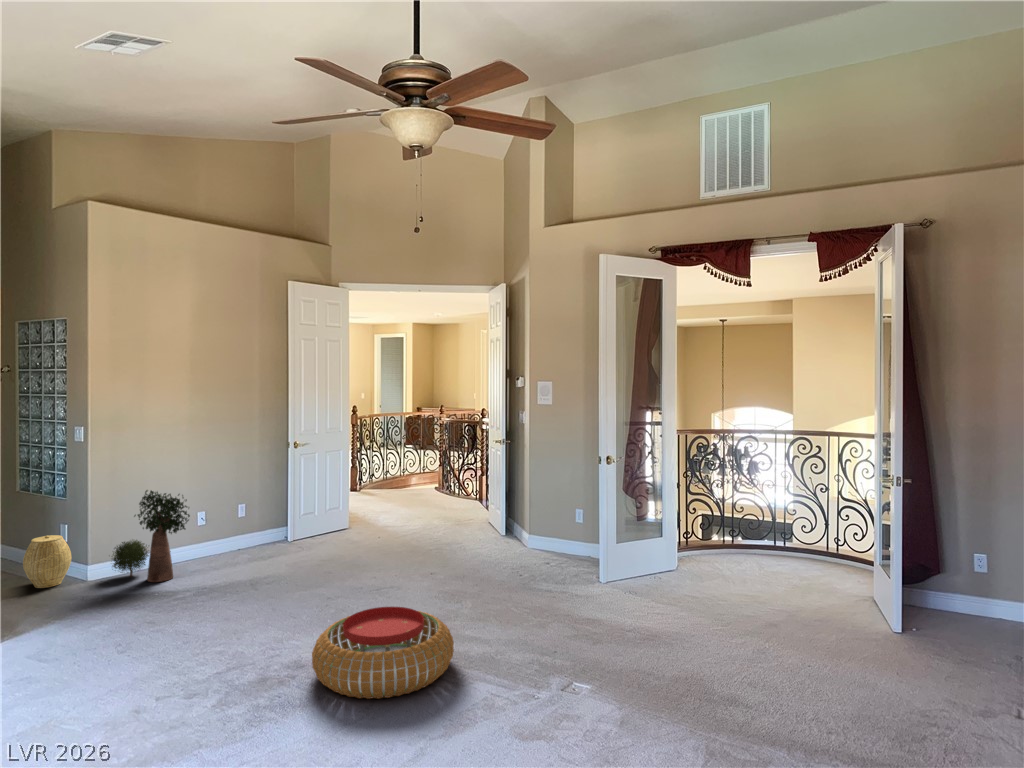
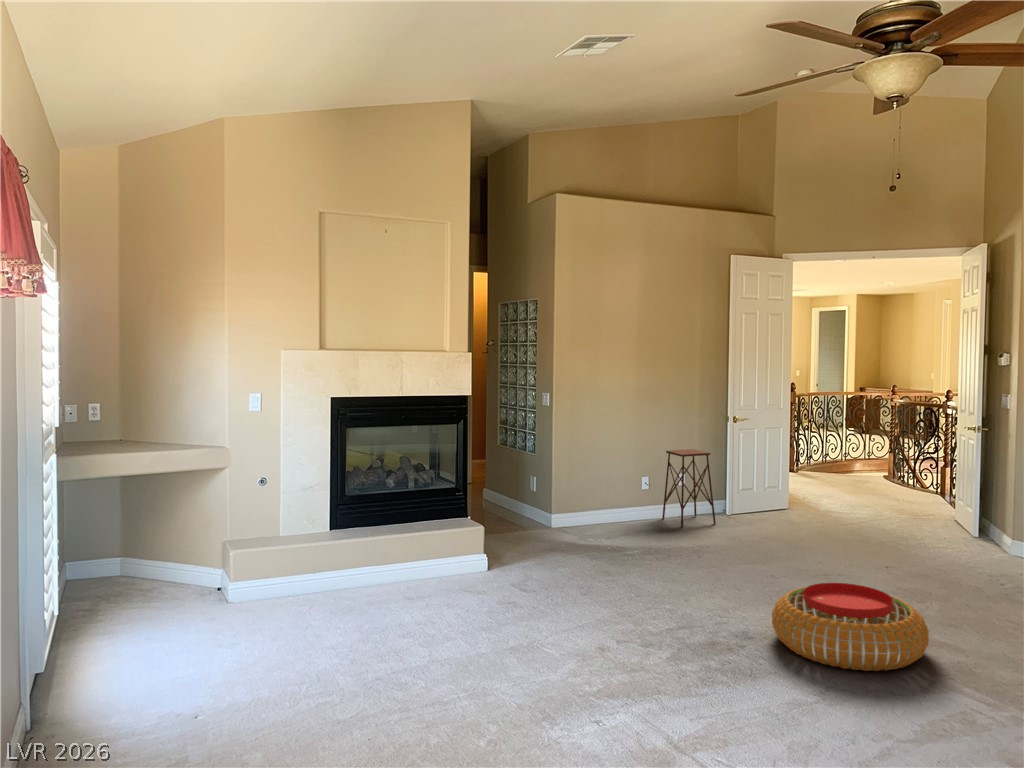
side table: none [222,478,277,560] -> present [662,449,716,527]
potted plant: present [113,490,190,582] -> none [571,452,639,537]
woven basket: present [23,535,72,588] -> none [509,485,543,529]

